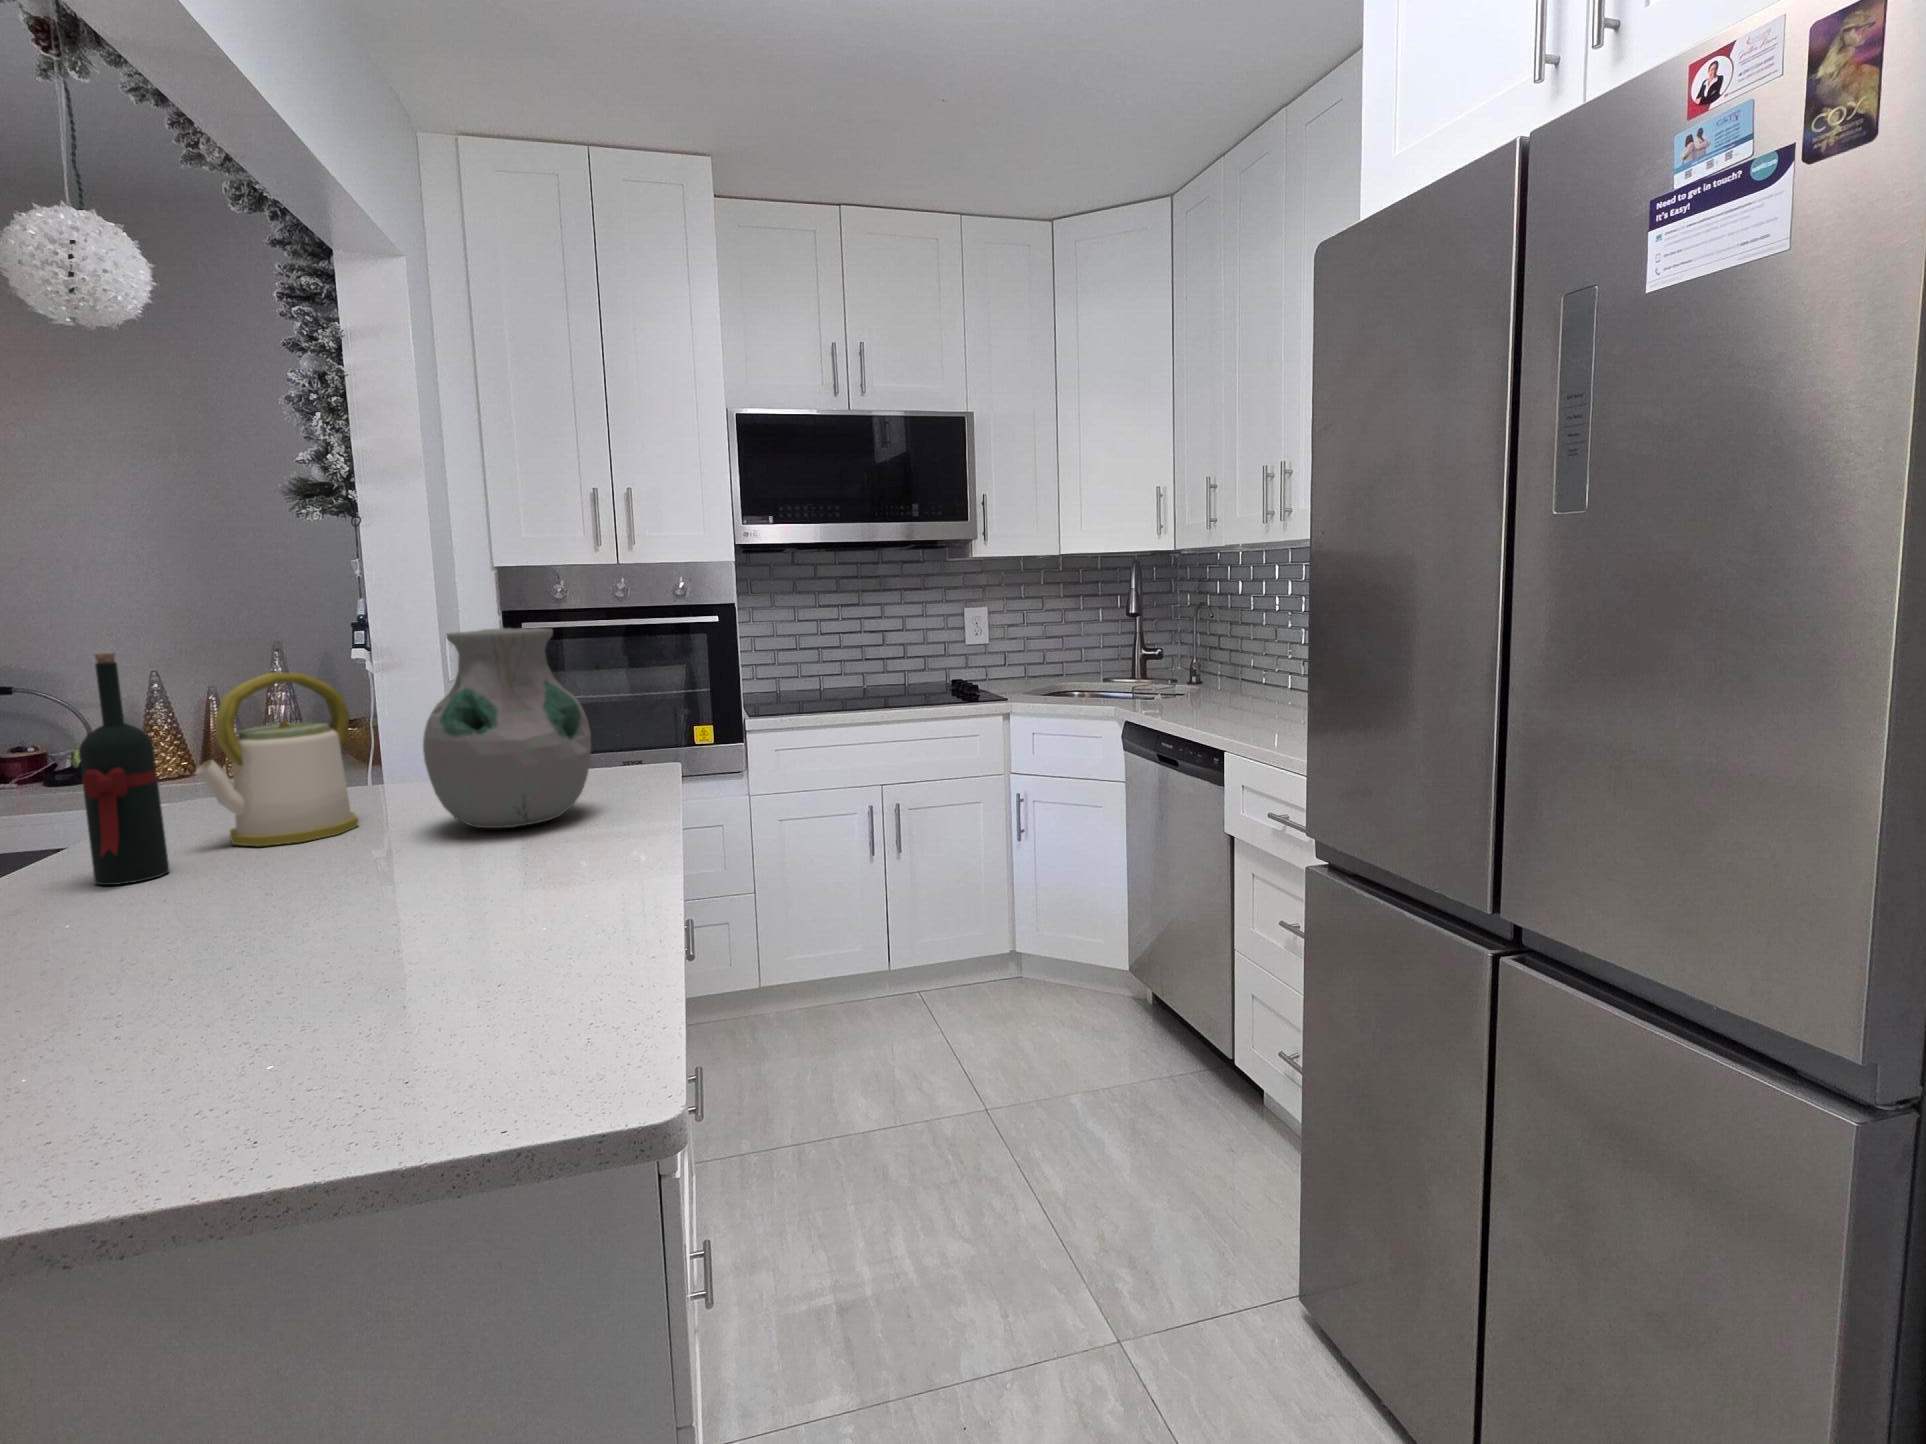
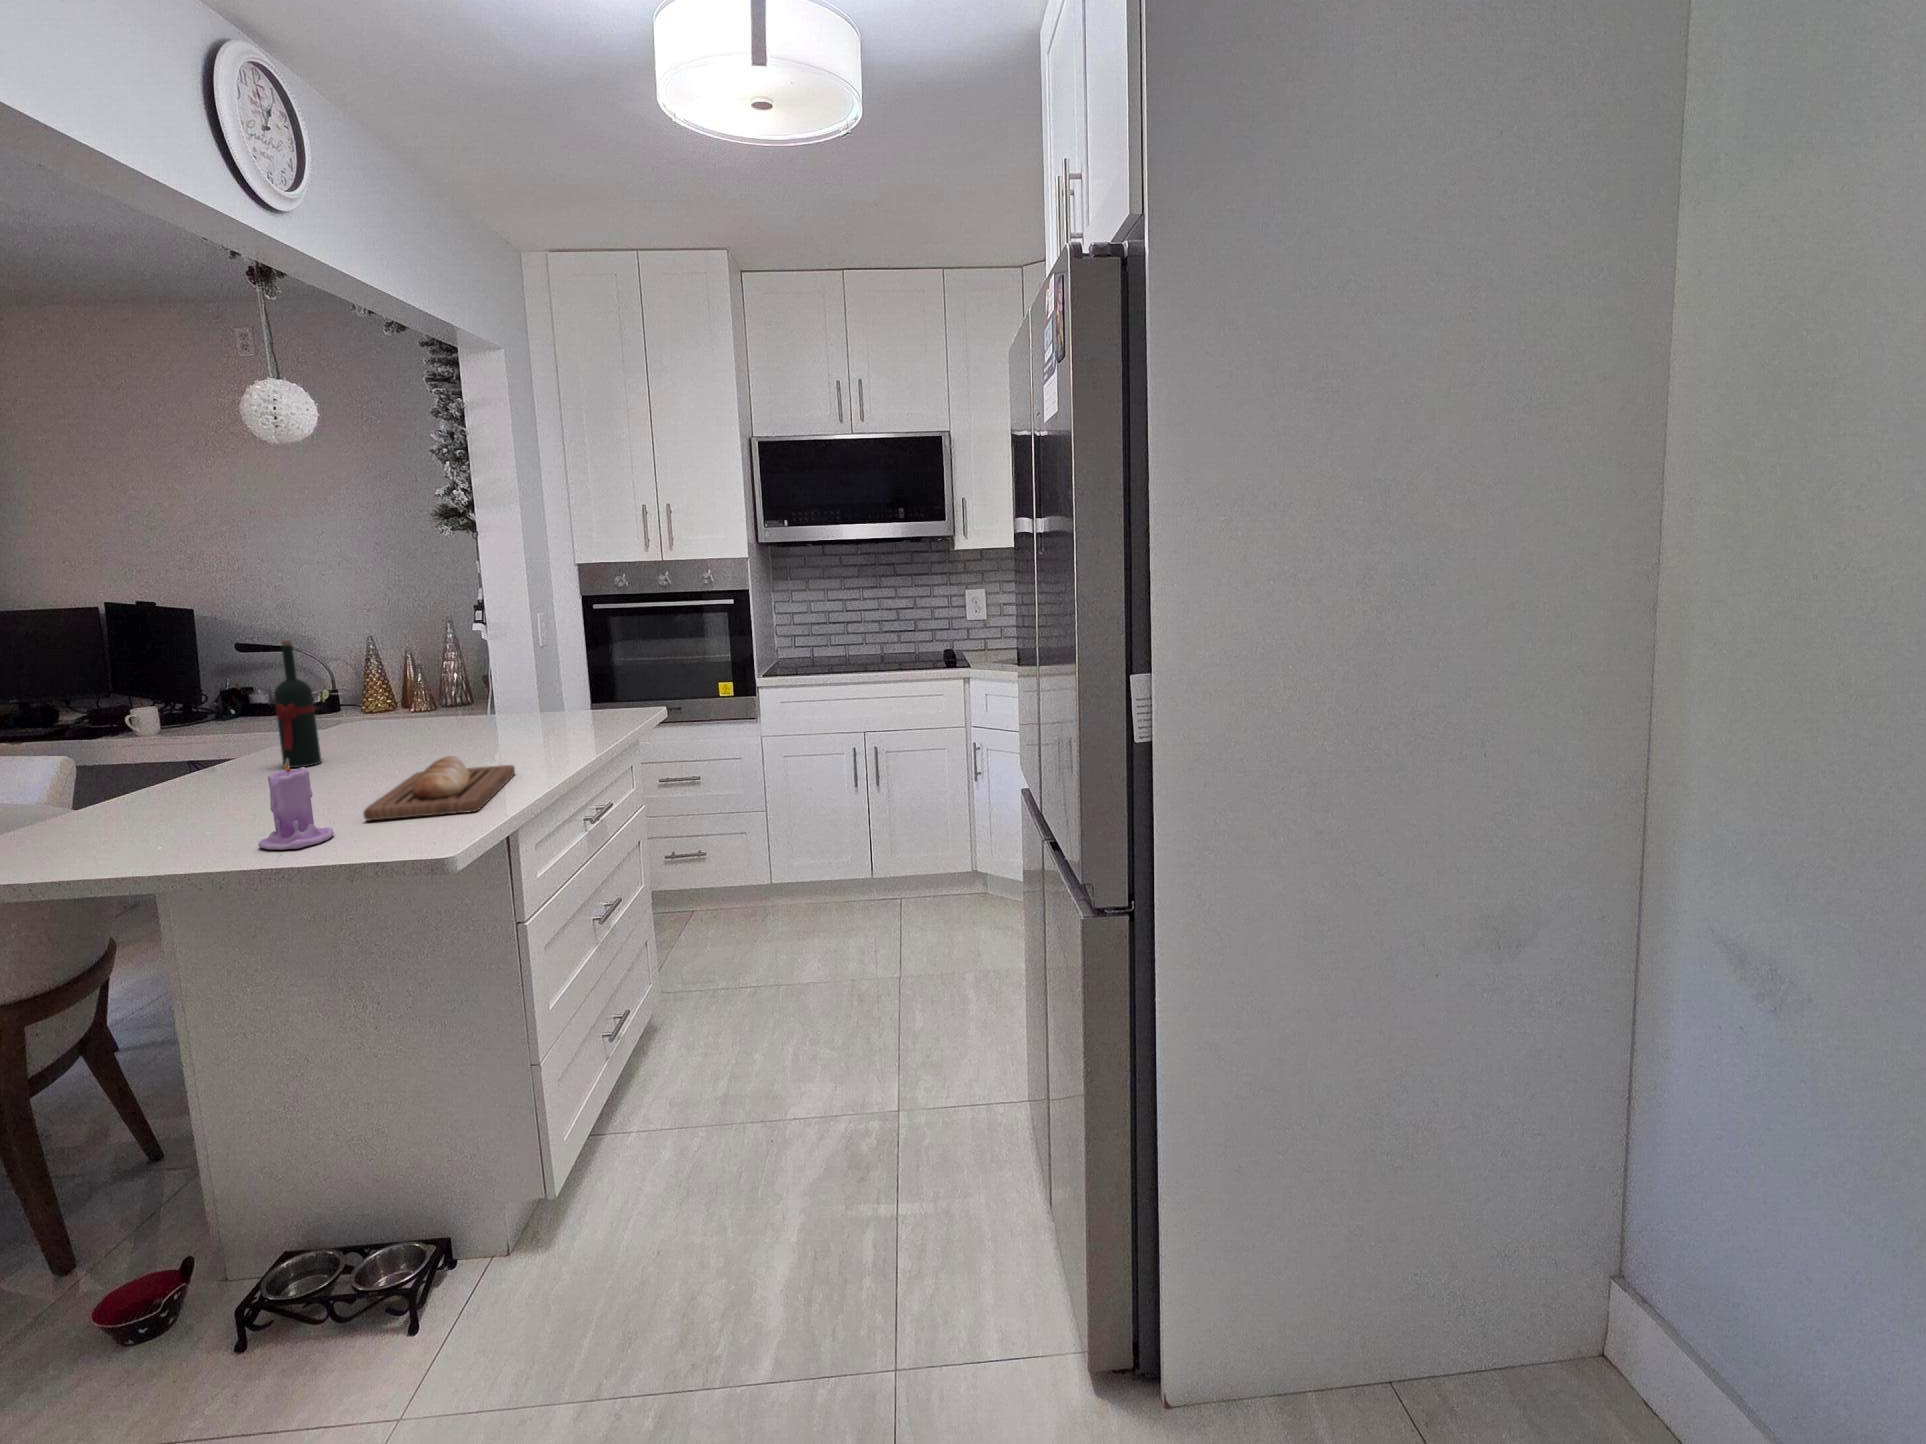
vase: present [423,628,591,828] -> none [456,623,559,747]
kettle: present [196,673,358,846] -> none [339,649,432,752]
bread loaf: none [381,851,618,1000] -> present [363,756,515,820]
candle: none [165,885,343,1107] -> present [258,759,334,850]

